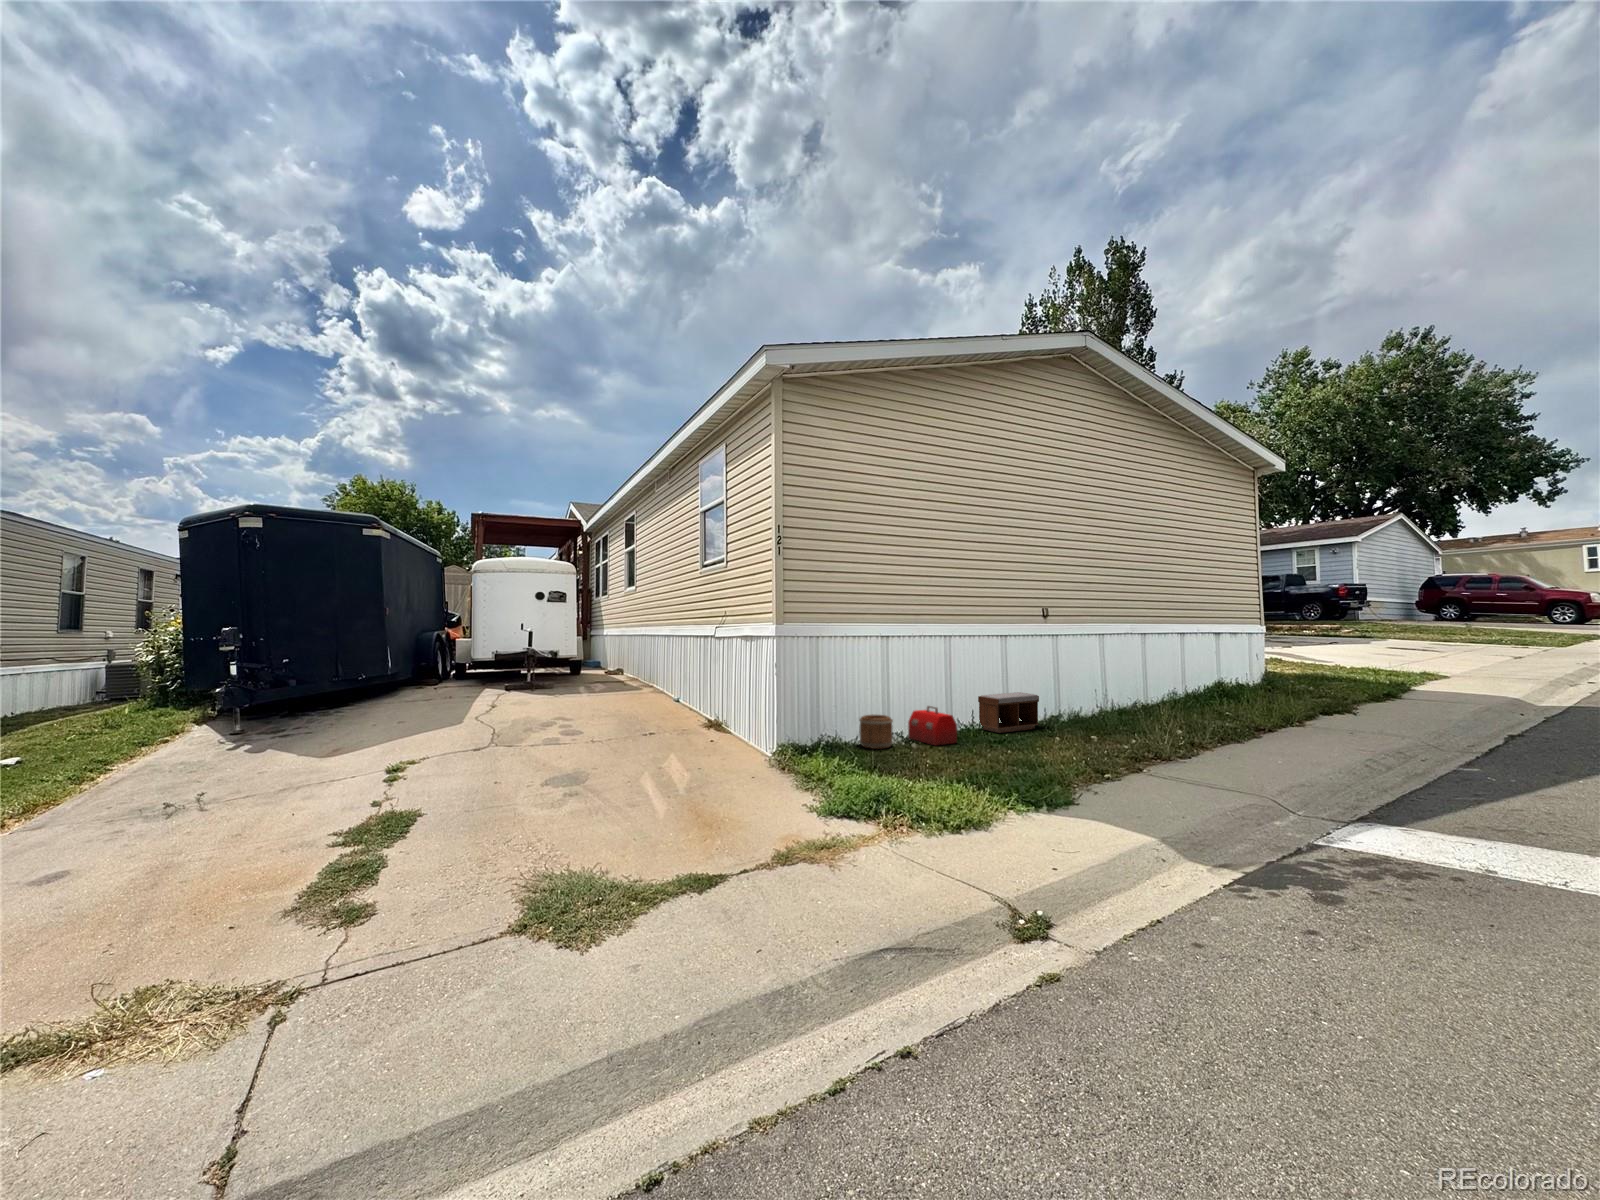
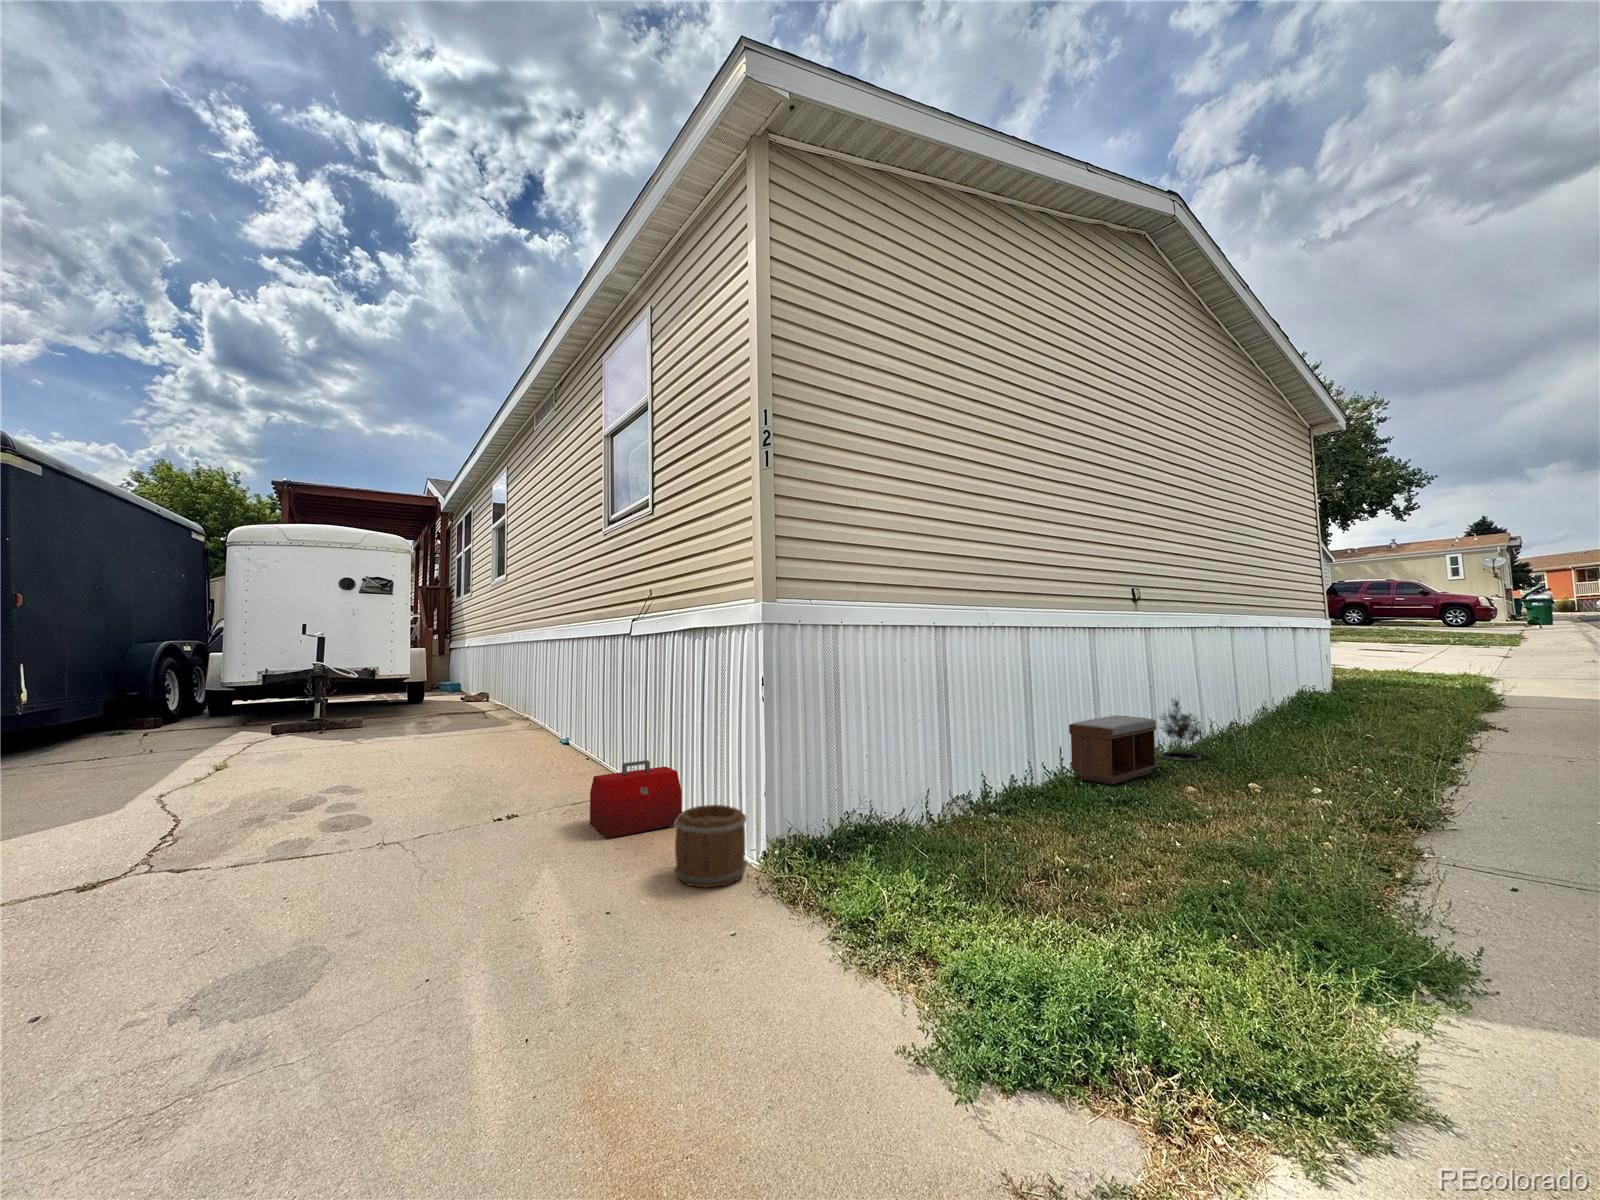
potted tree: none [1057,679,1087,724] -> present [1160,699,1203,761]
toolbox: present [908,706,957,745] -> present [590,760,682,838]
bucket: present [859,714,893,749] -> present [674,805,747,888]

